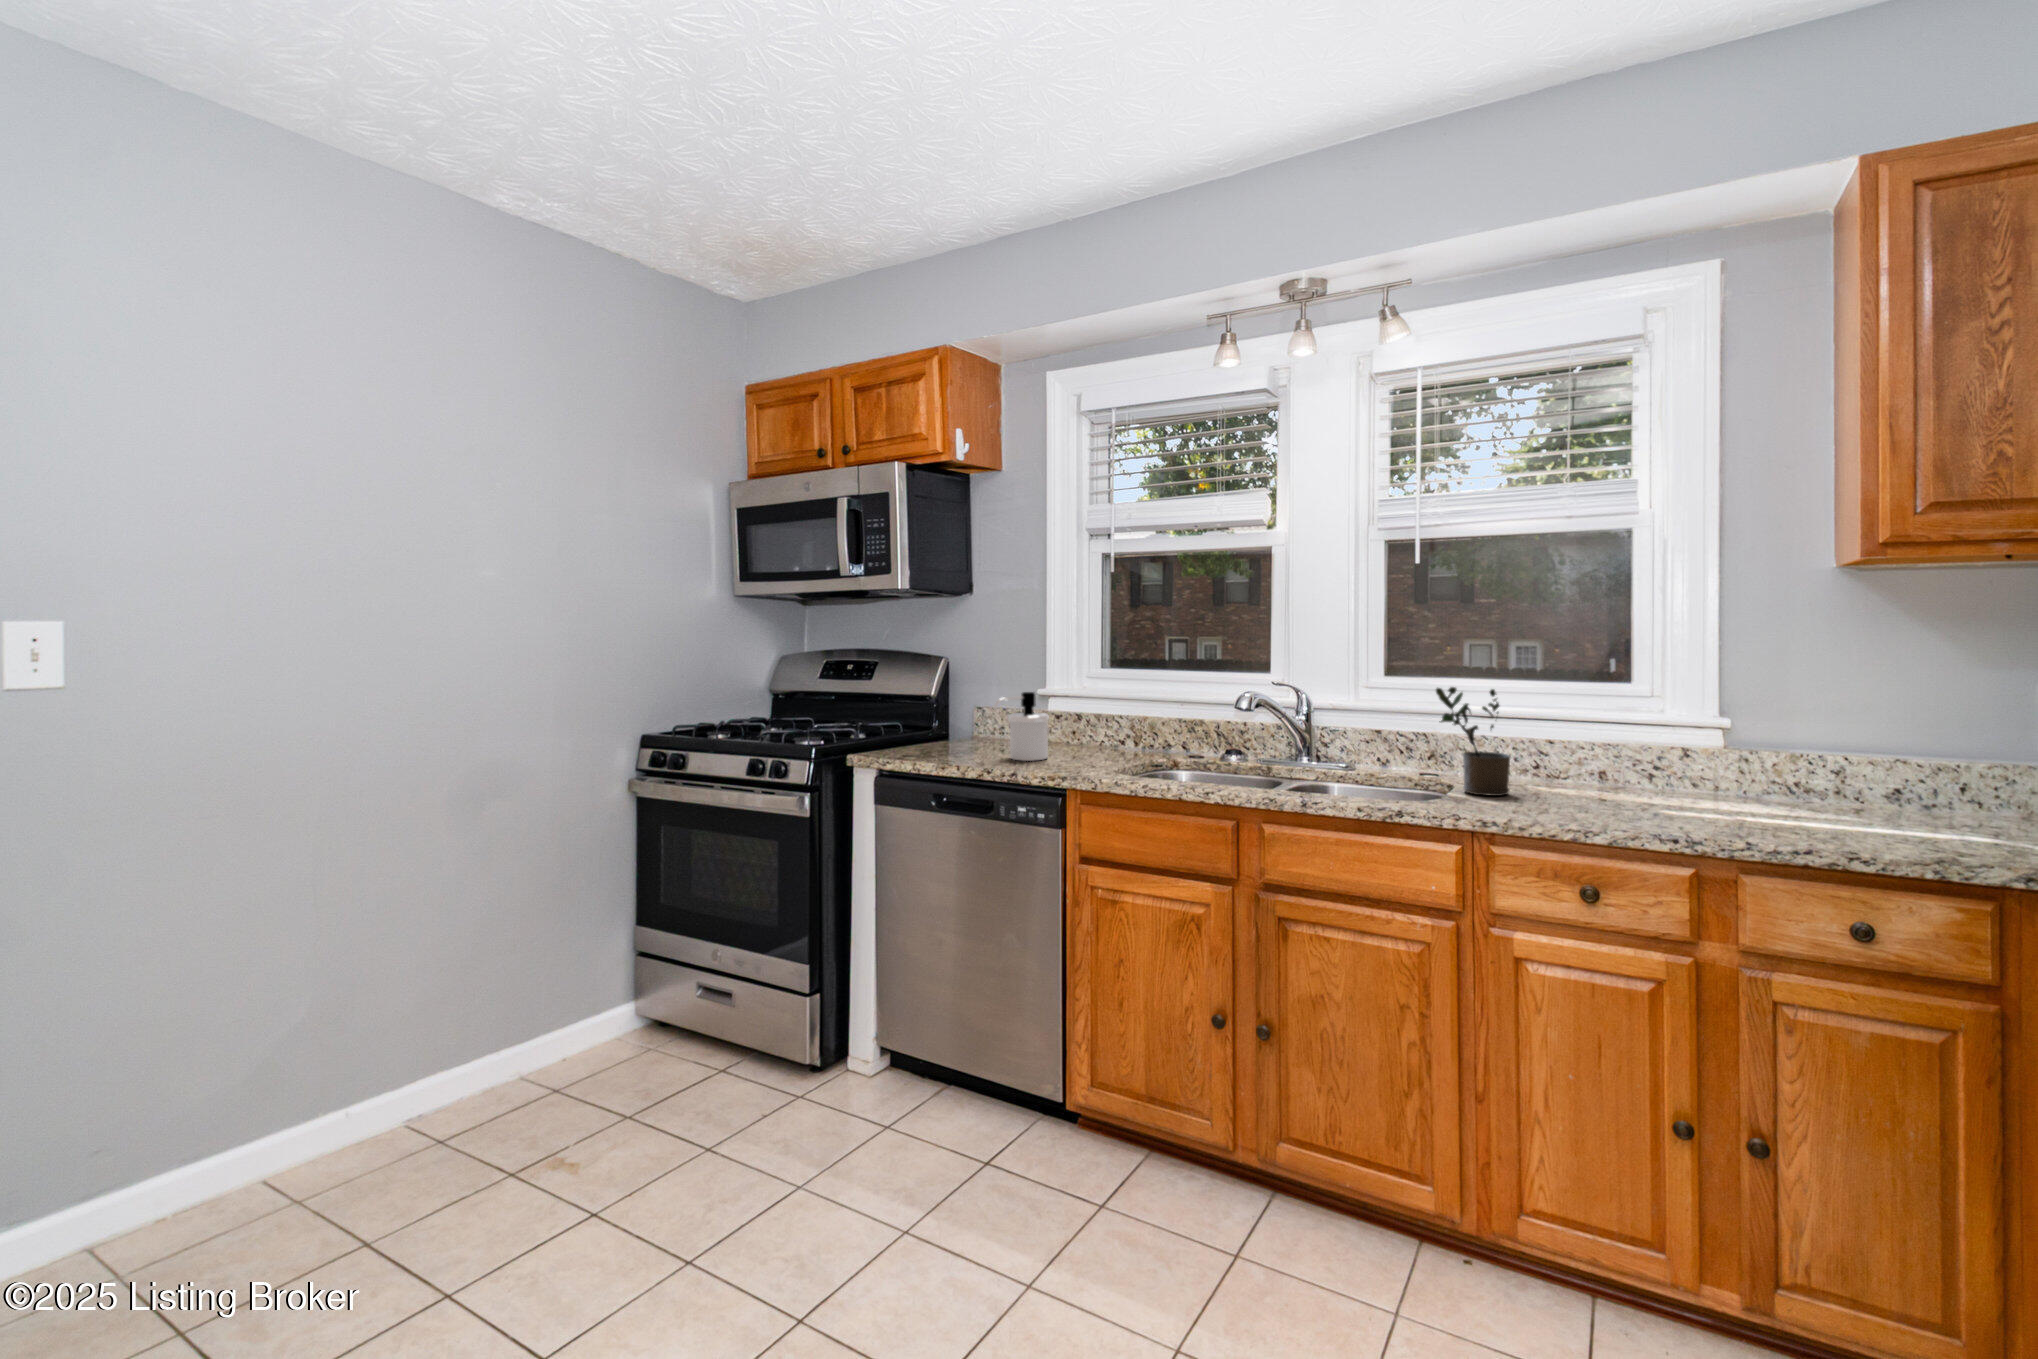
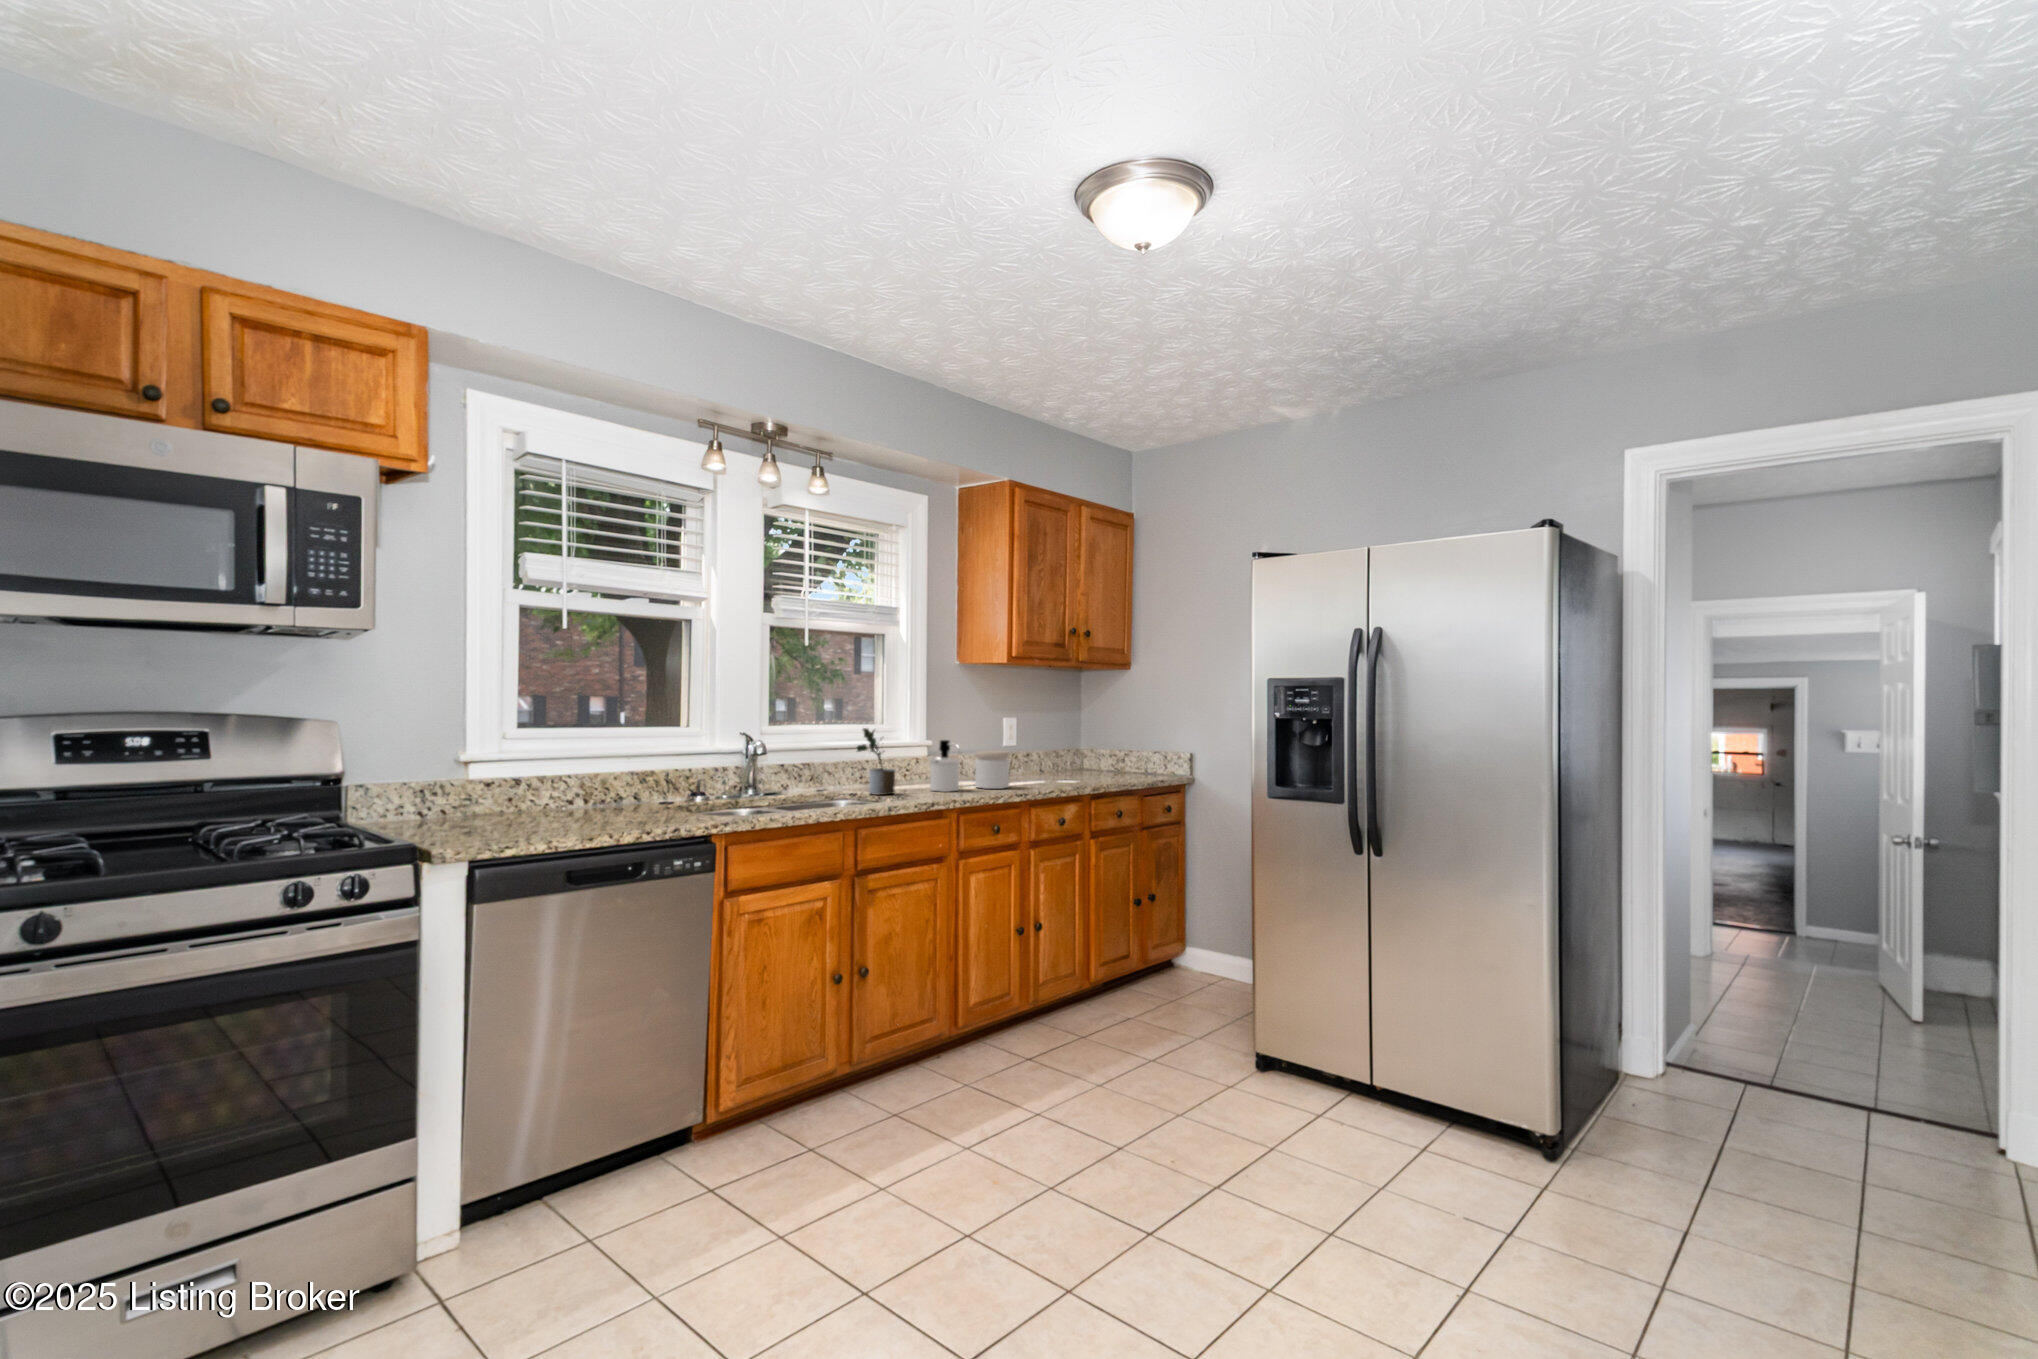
soap dispenser: present [993,692,1049,761] -> present [929,740,961,792]
jar: none [1733,747,1827,832] -> present [975,750,1010,789]

